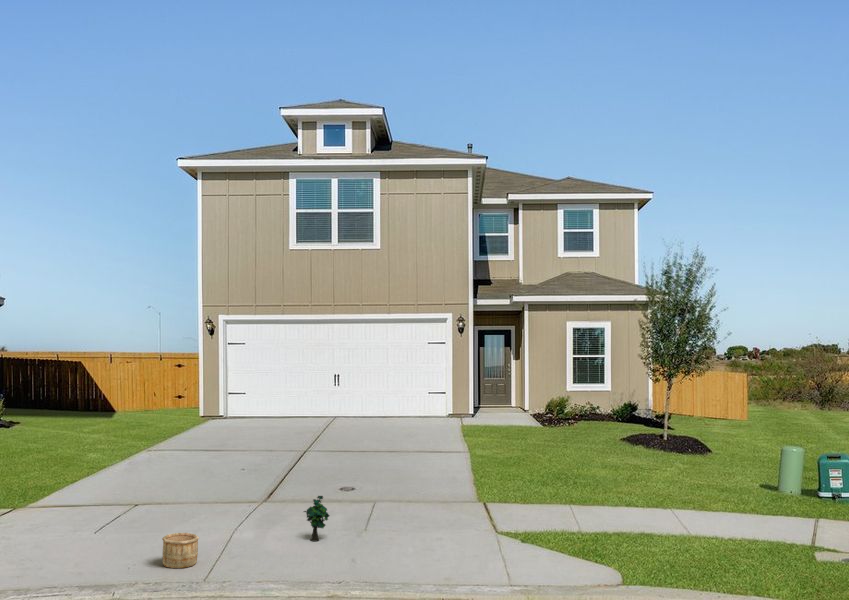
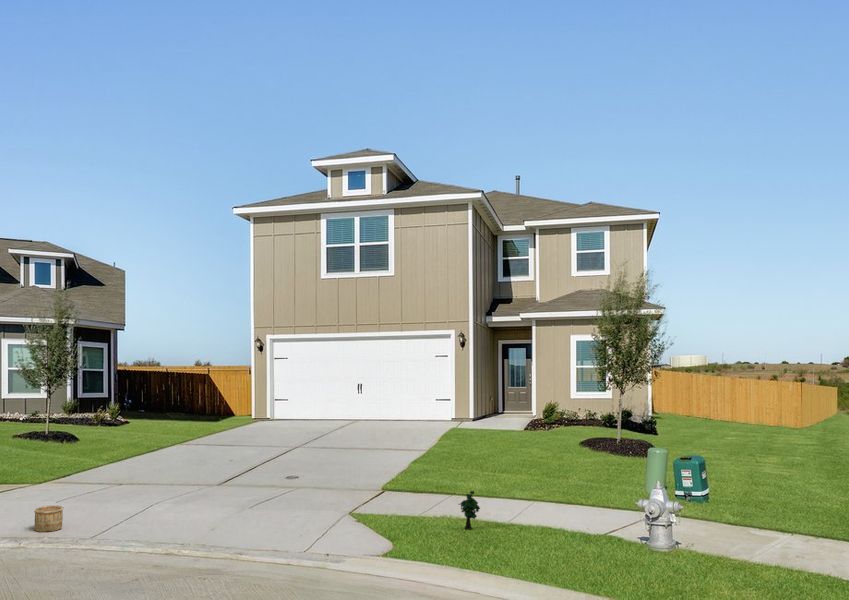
decorative plant: present [304,496,329,541] -> present [459,491,480,529]

